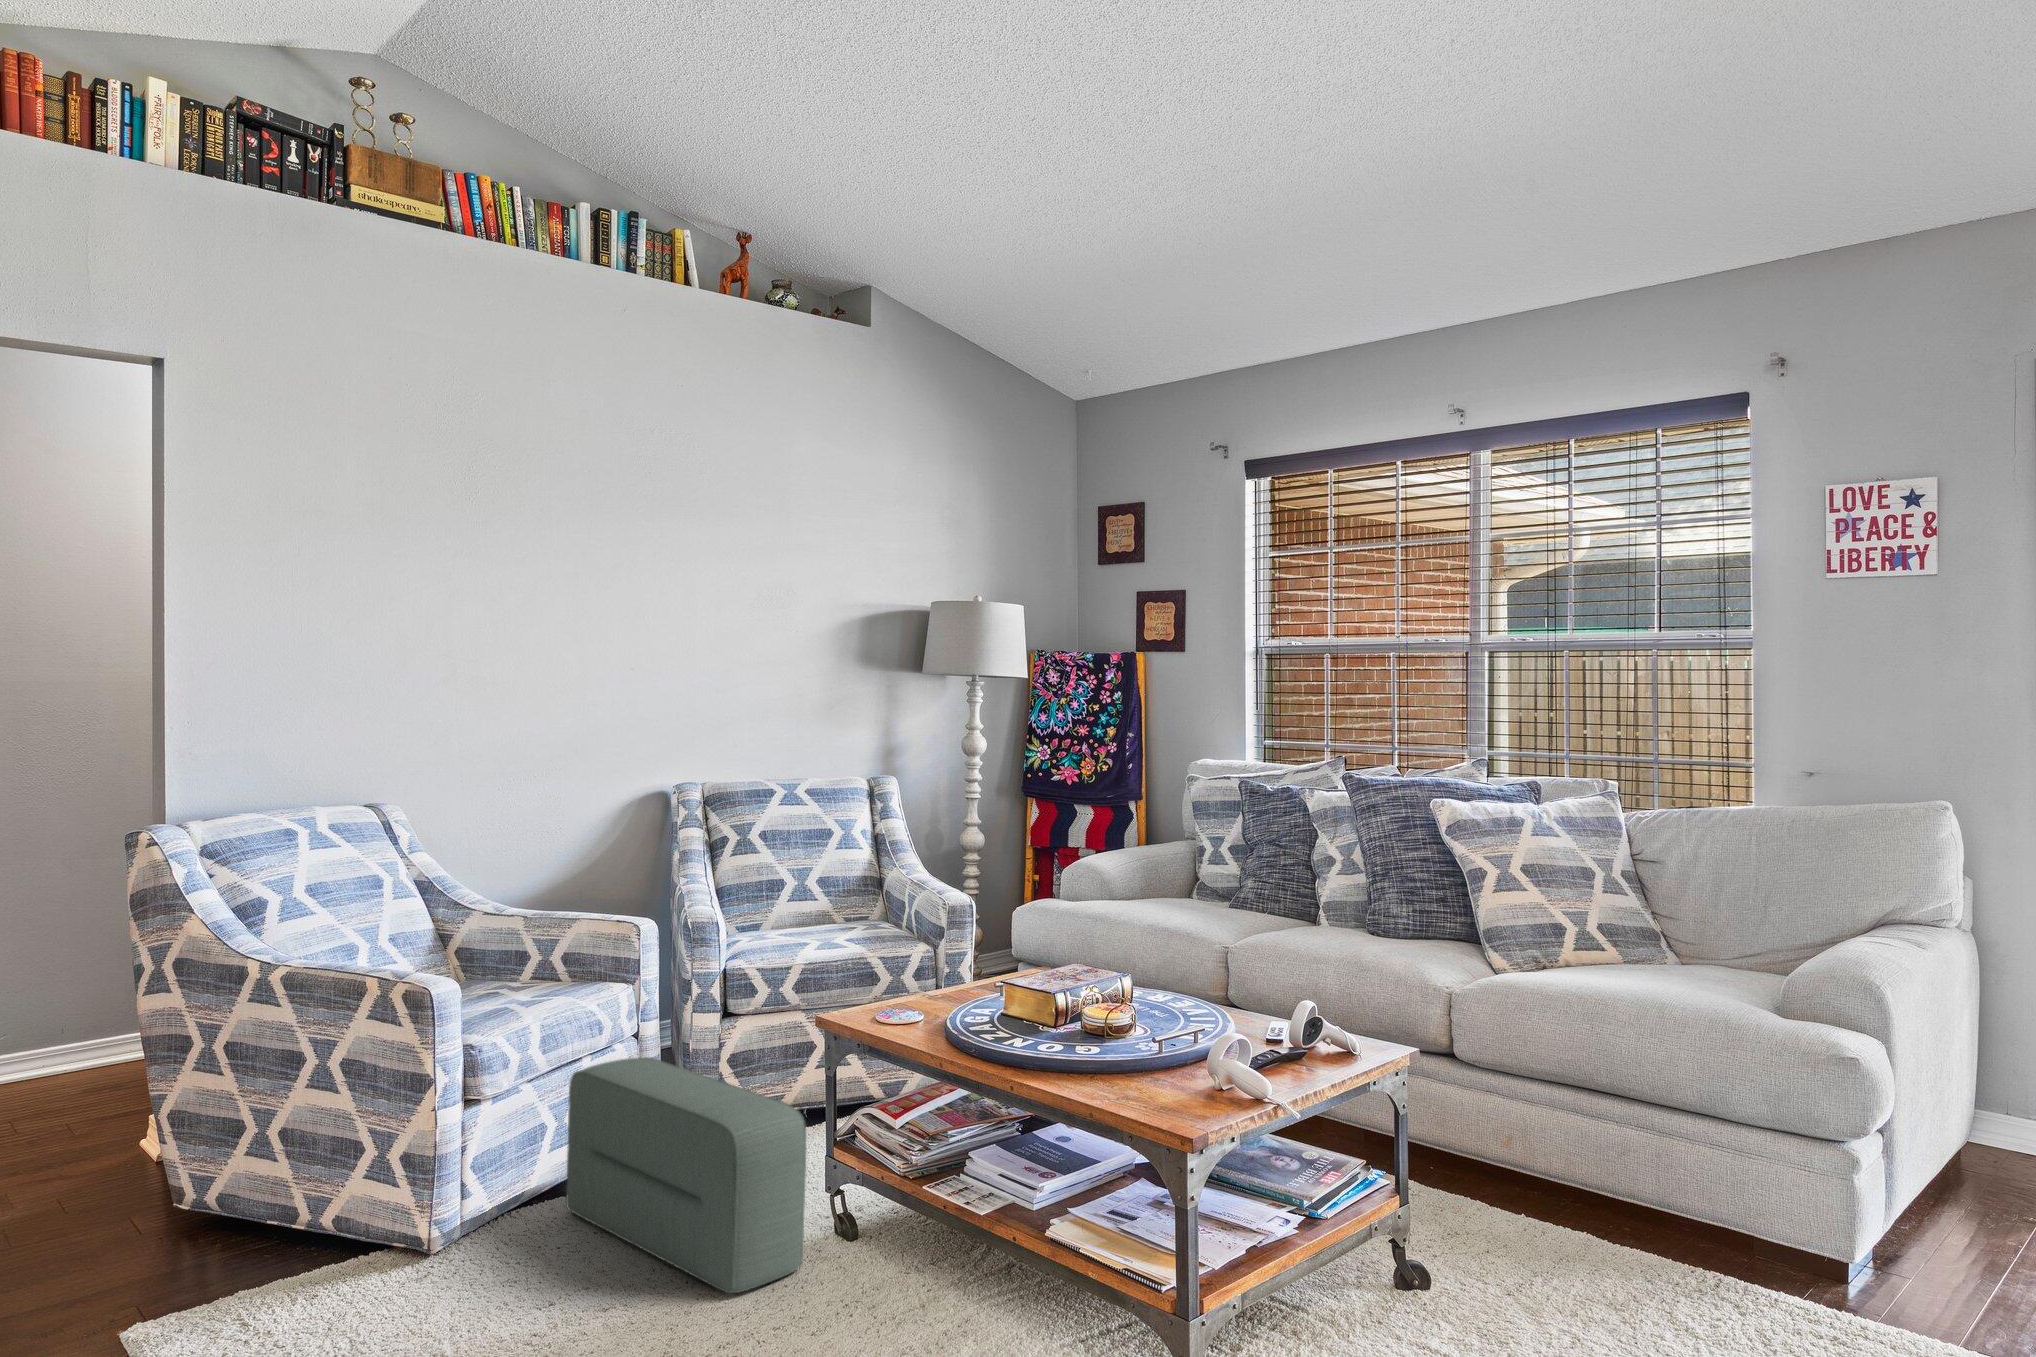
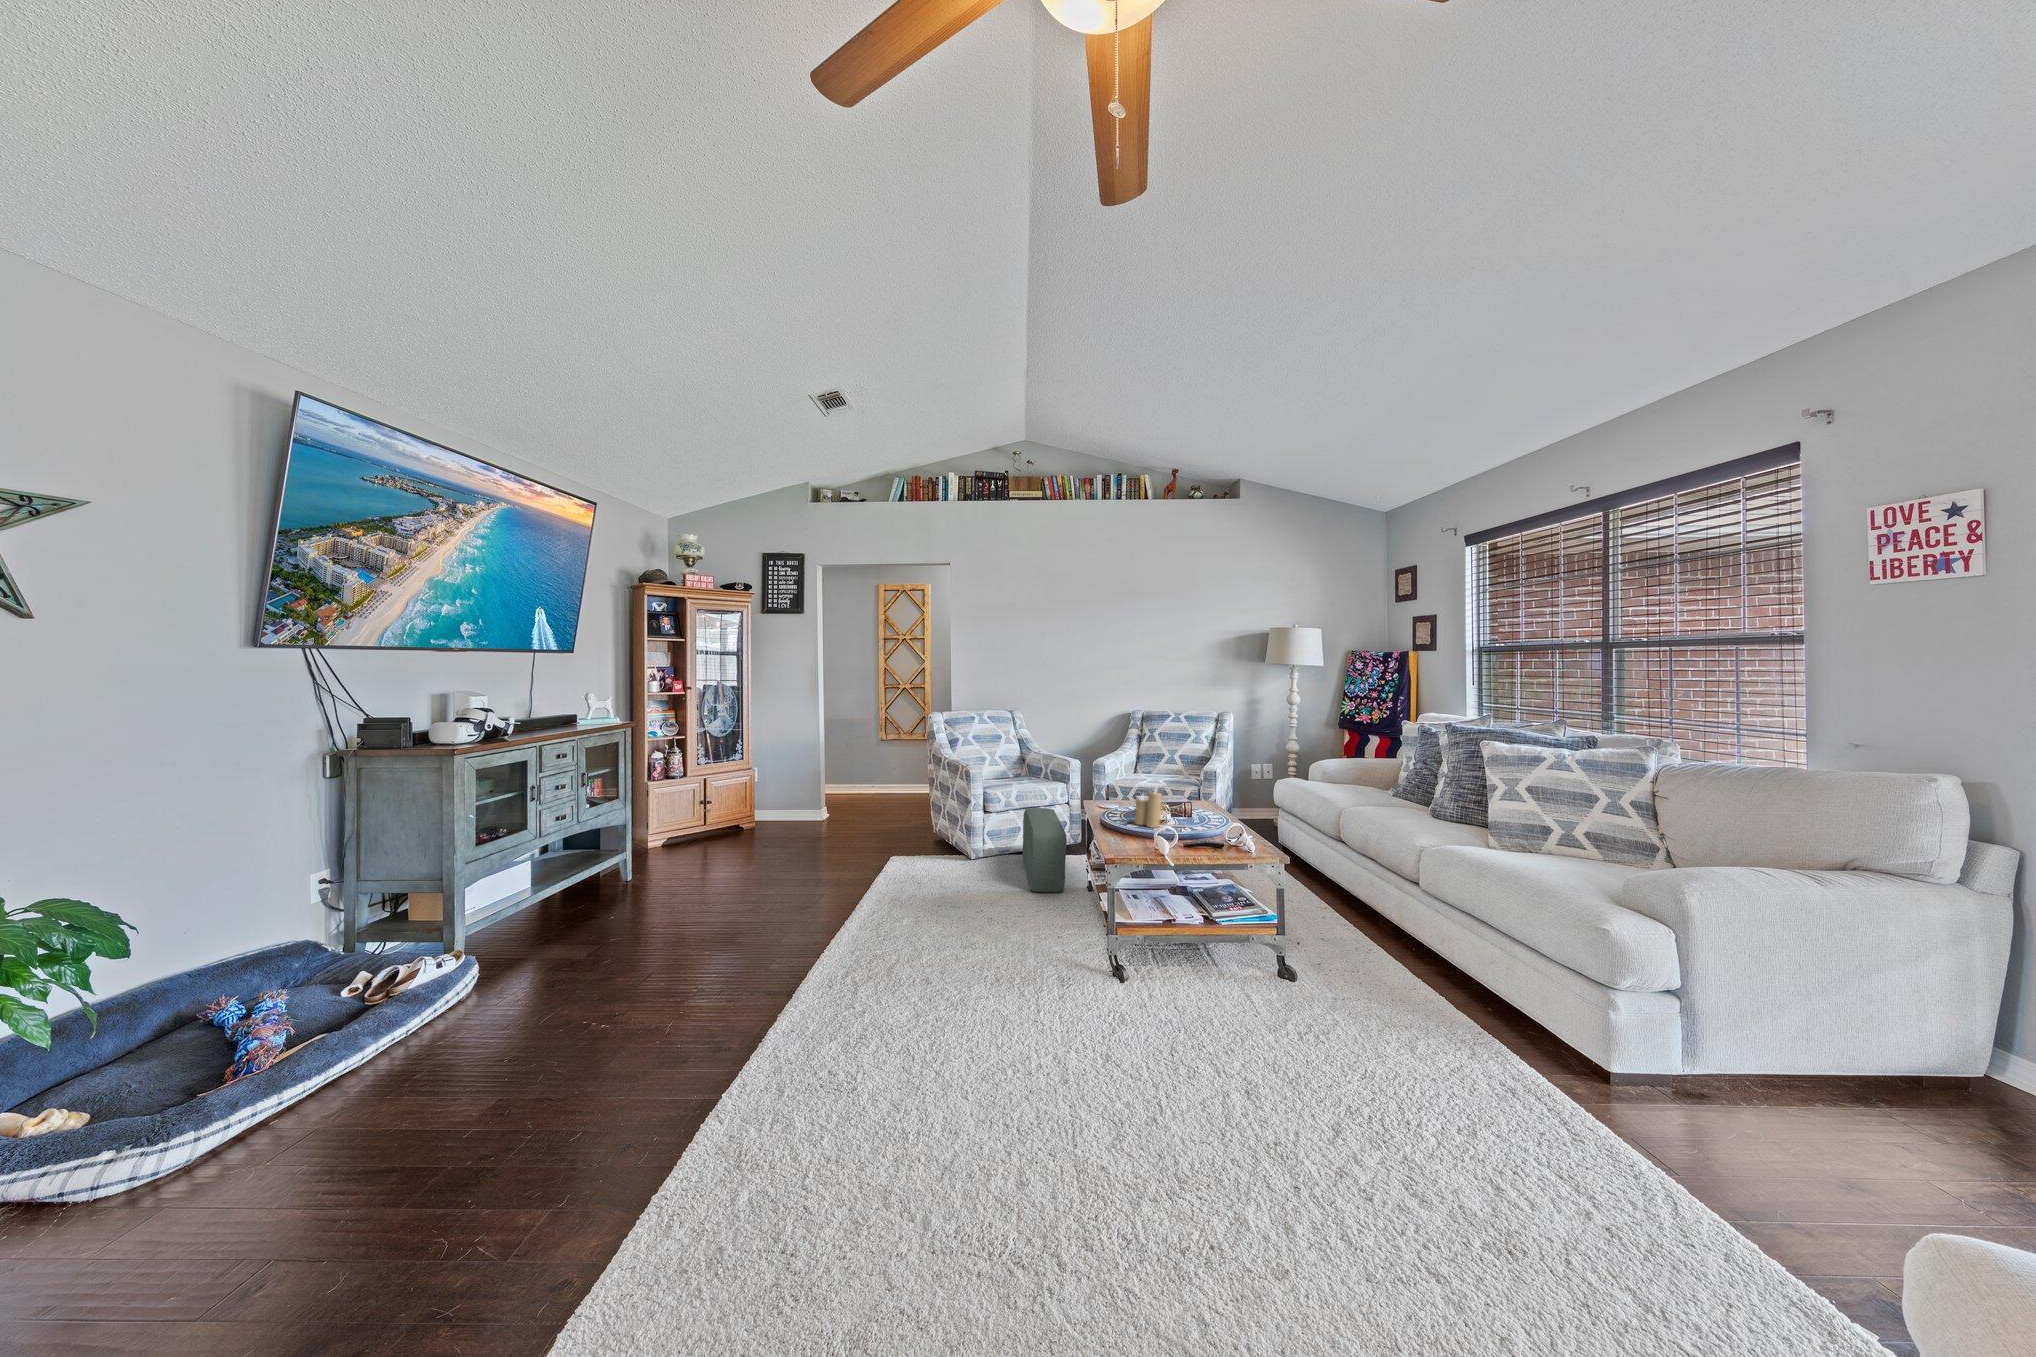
candle: none [1070,951,1134,1048] -> present [1135,787,1162,828]

